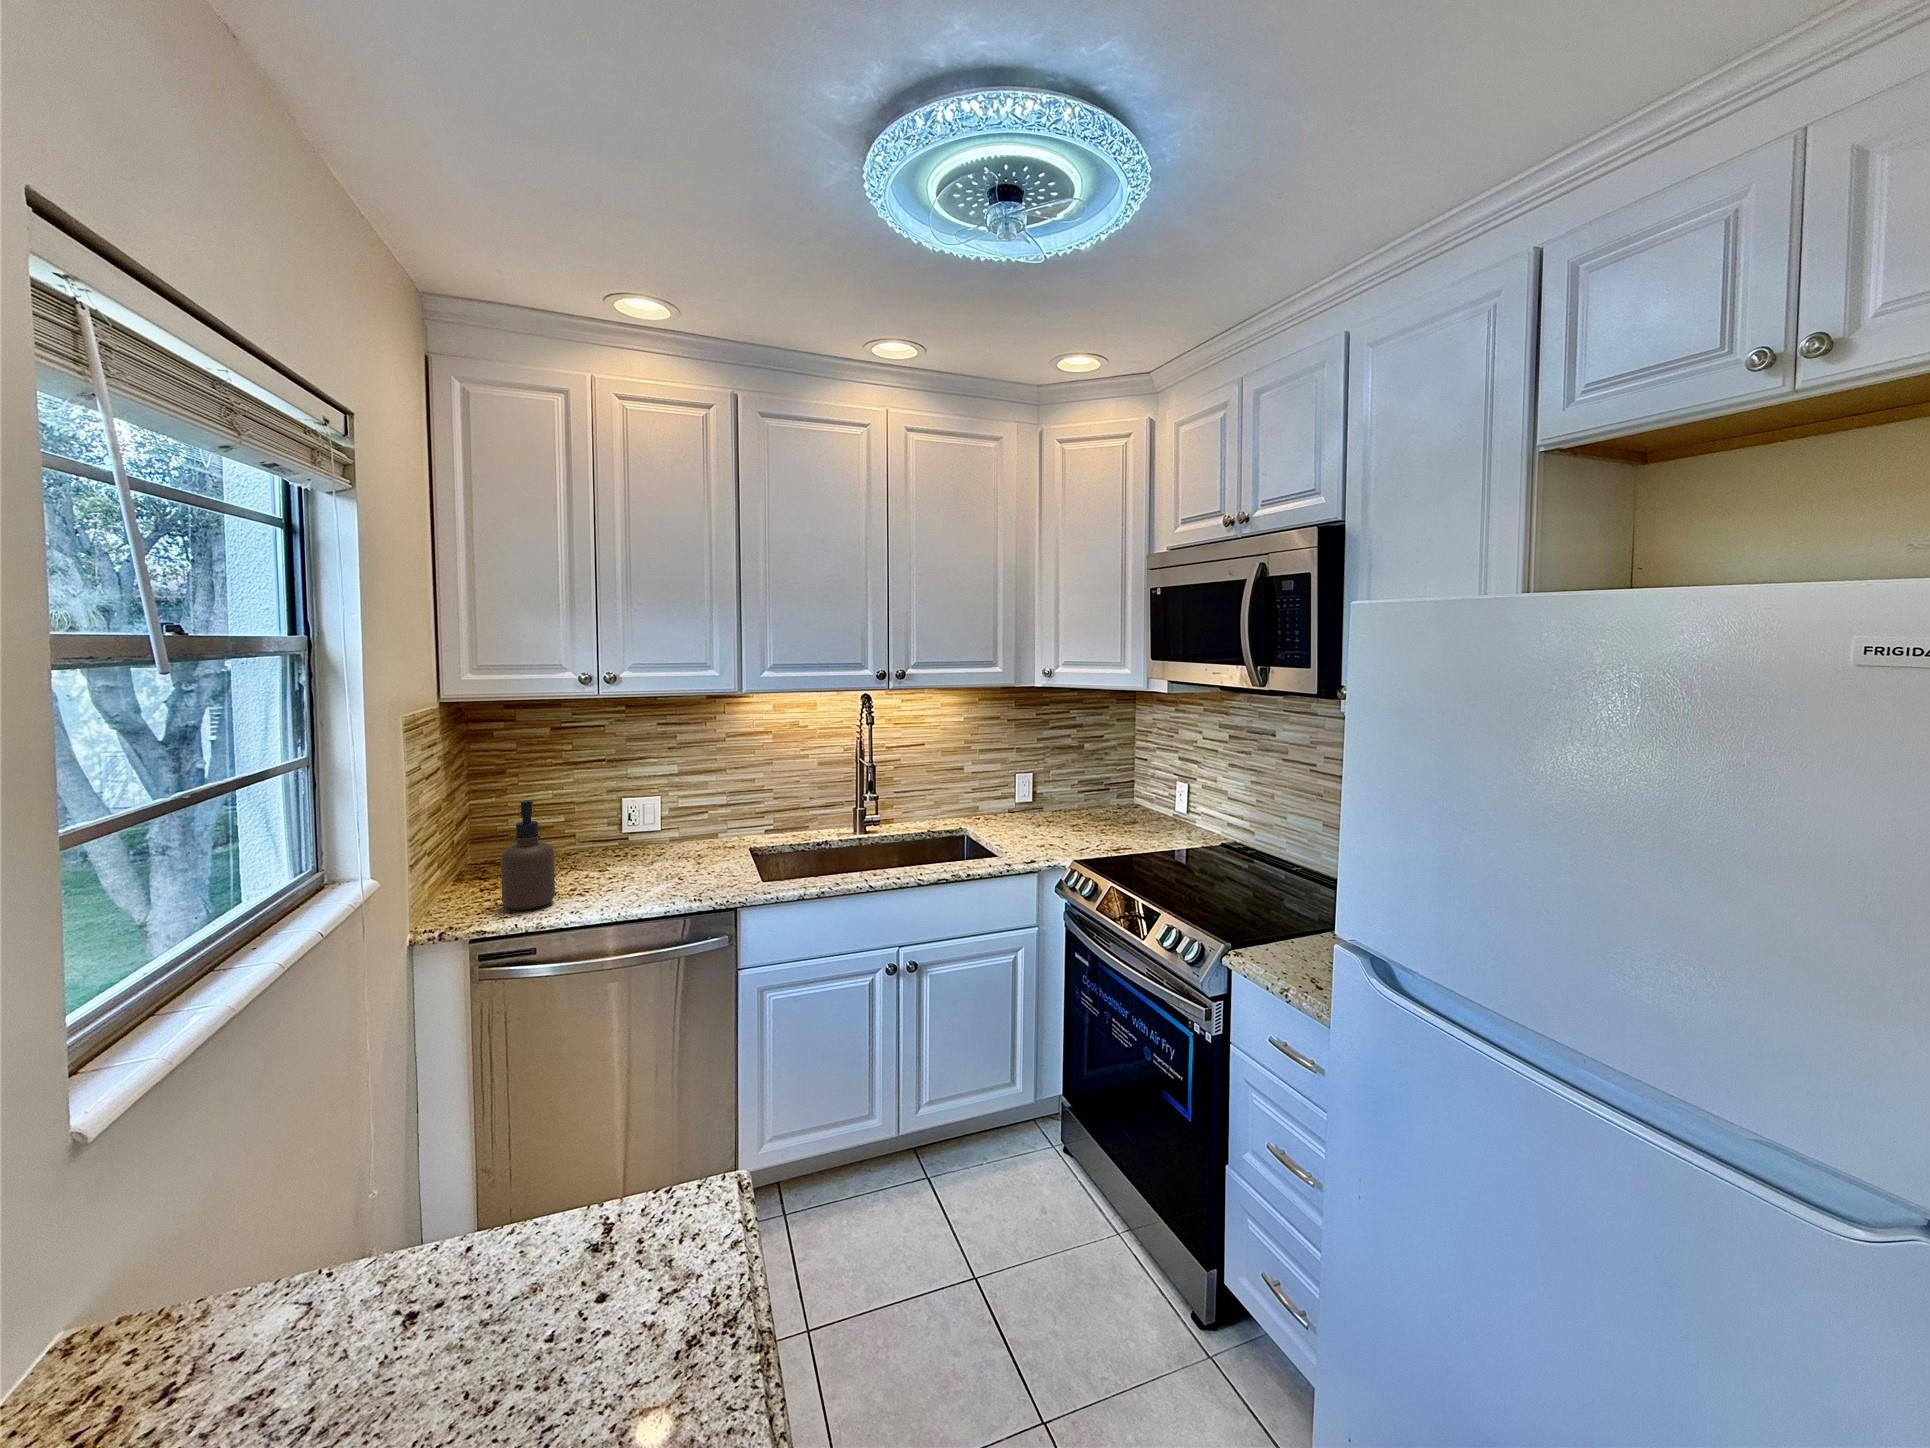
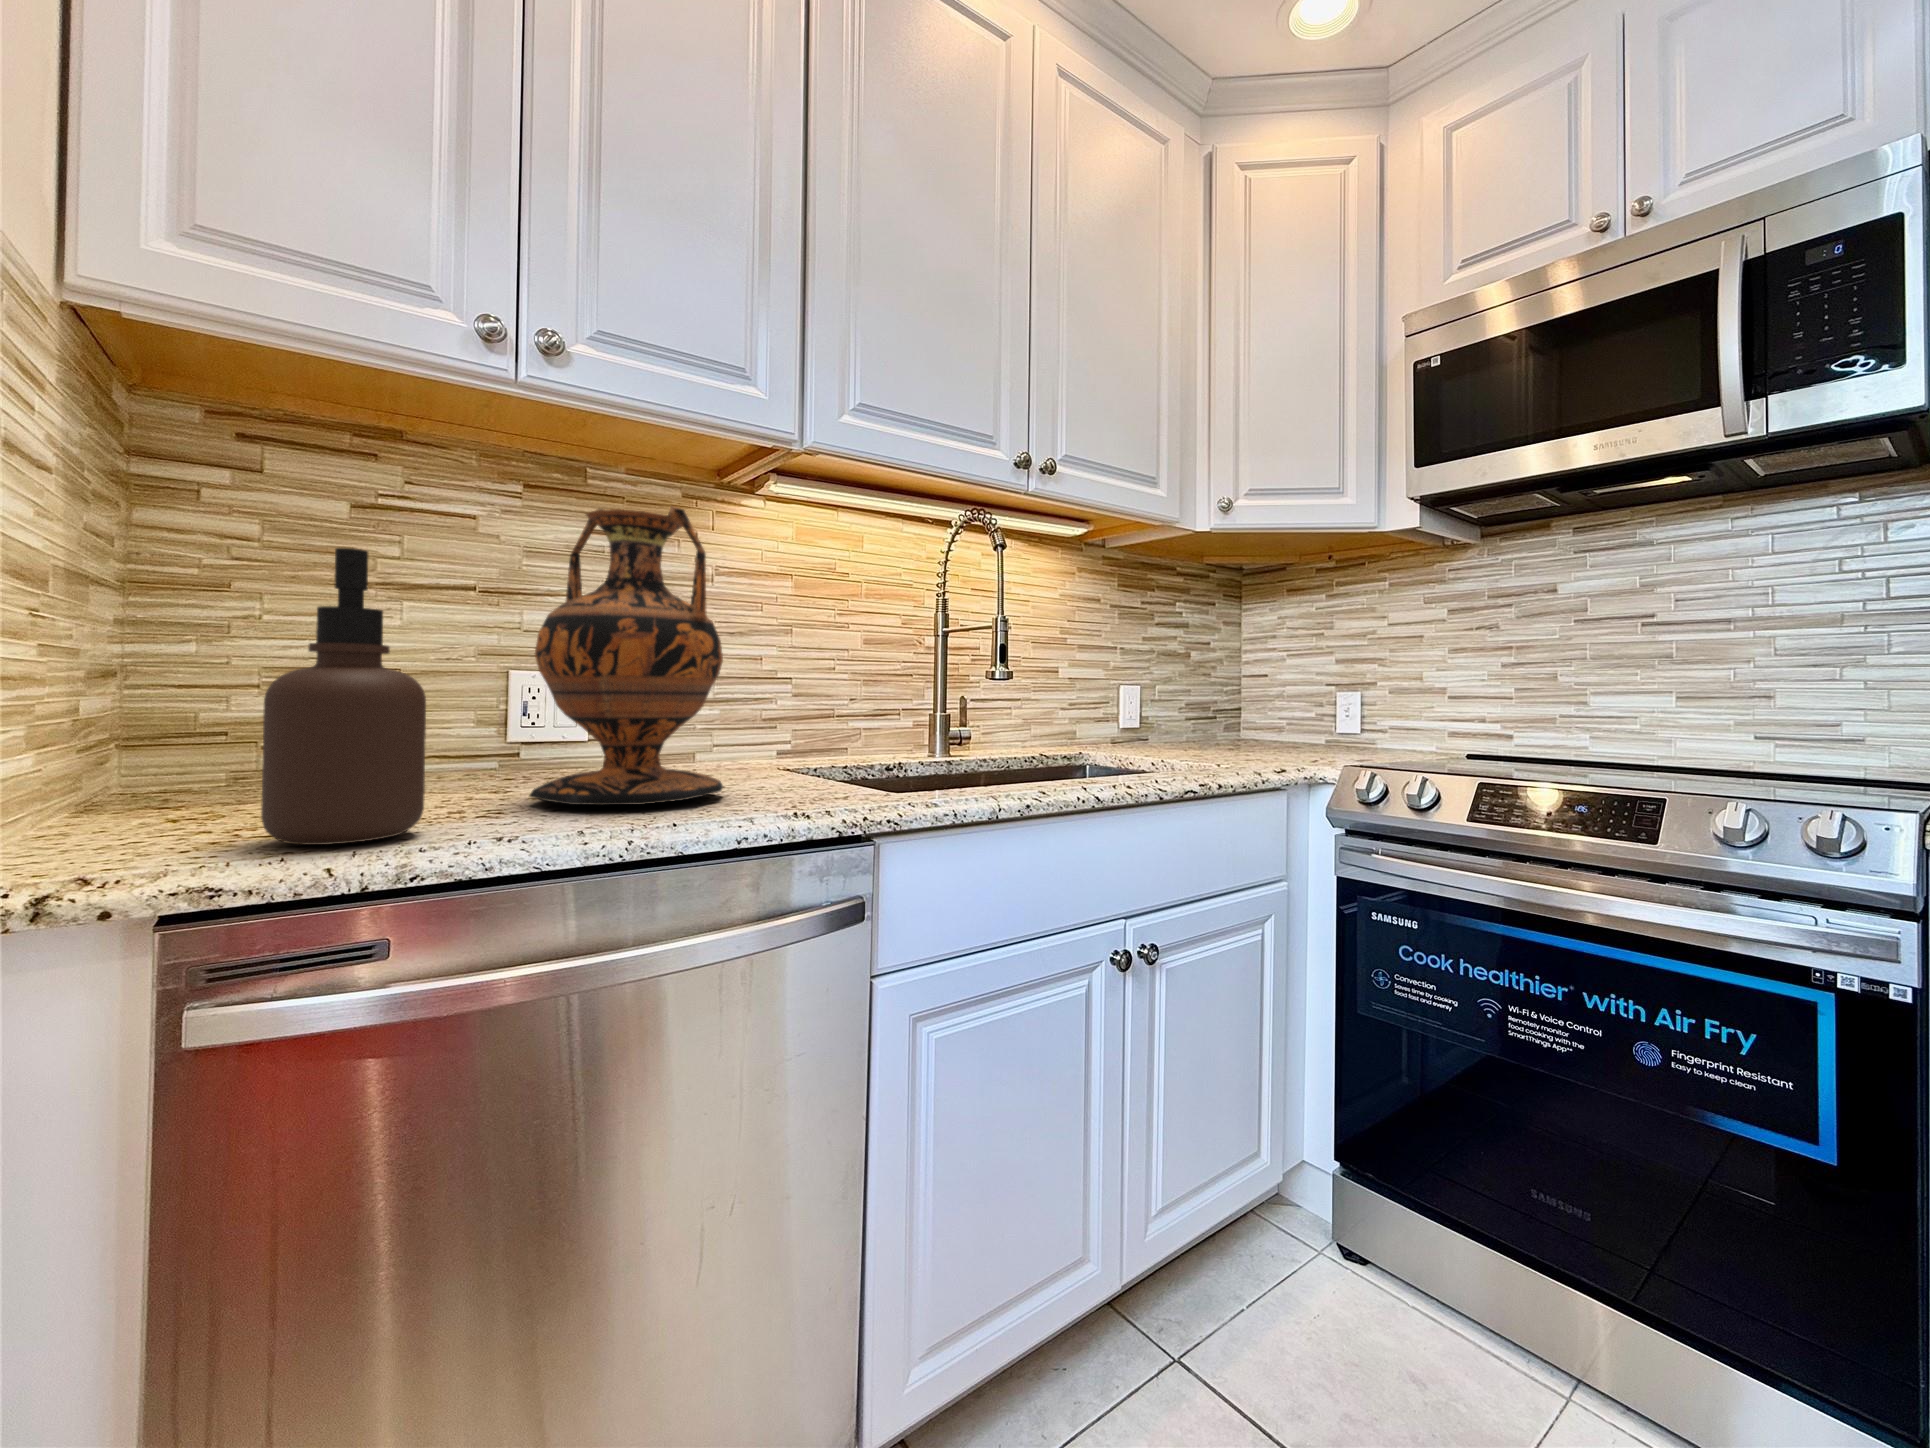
vase: none [607,746,694,886] -> present [529,506,723,805]

